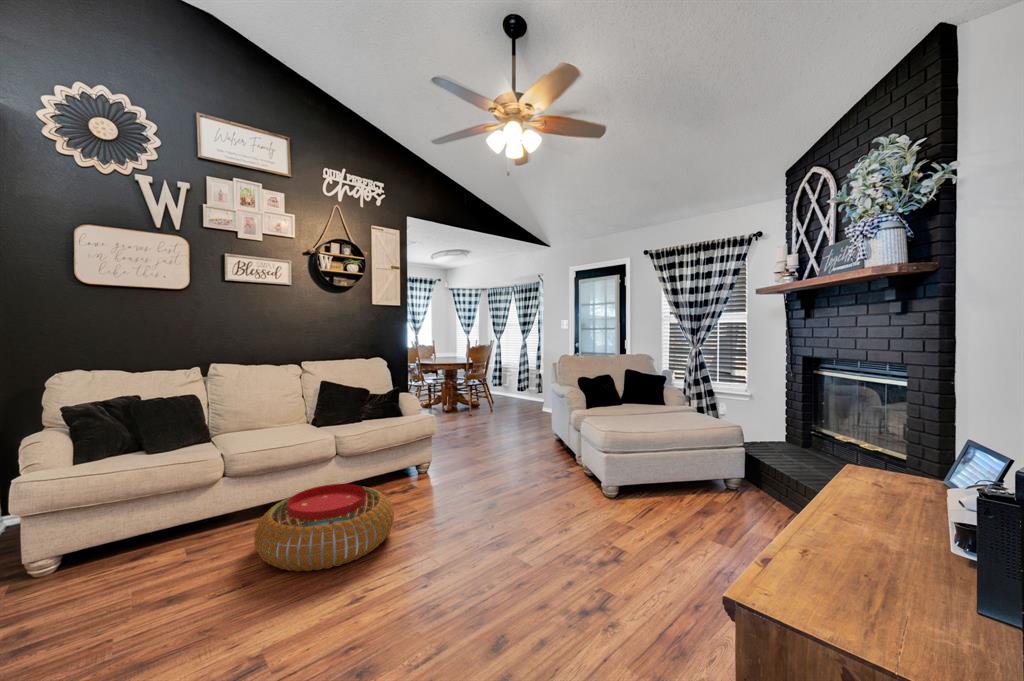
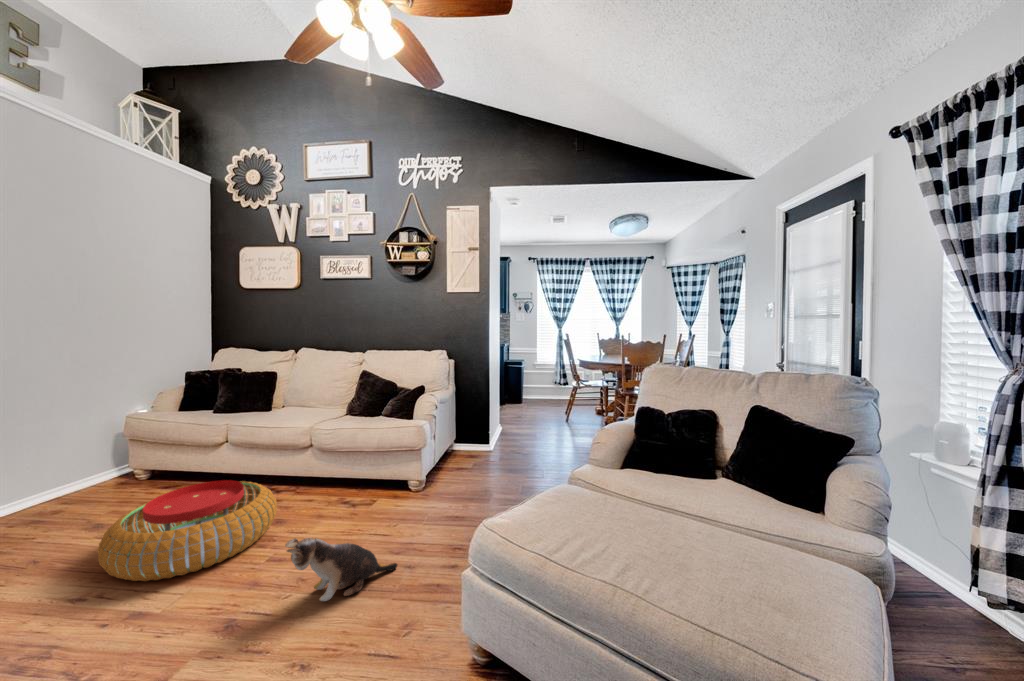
plush toy: none [476,474,505,512] -> present [285,538,397,601]

